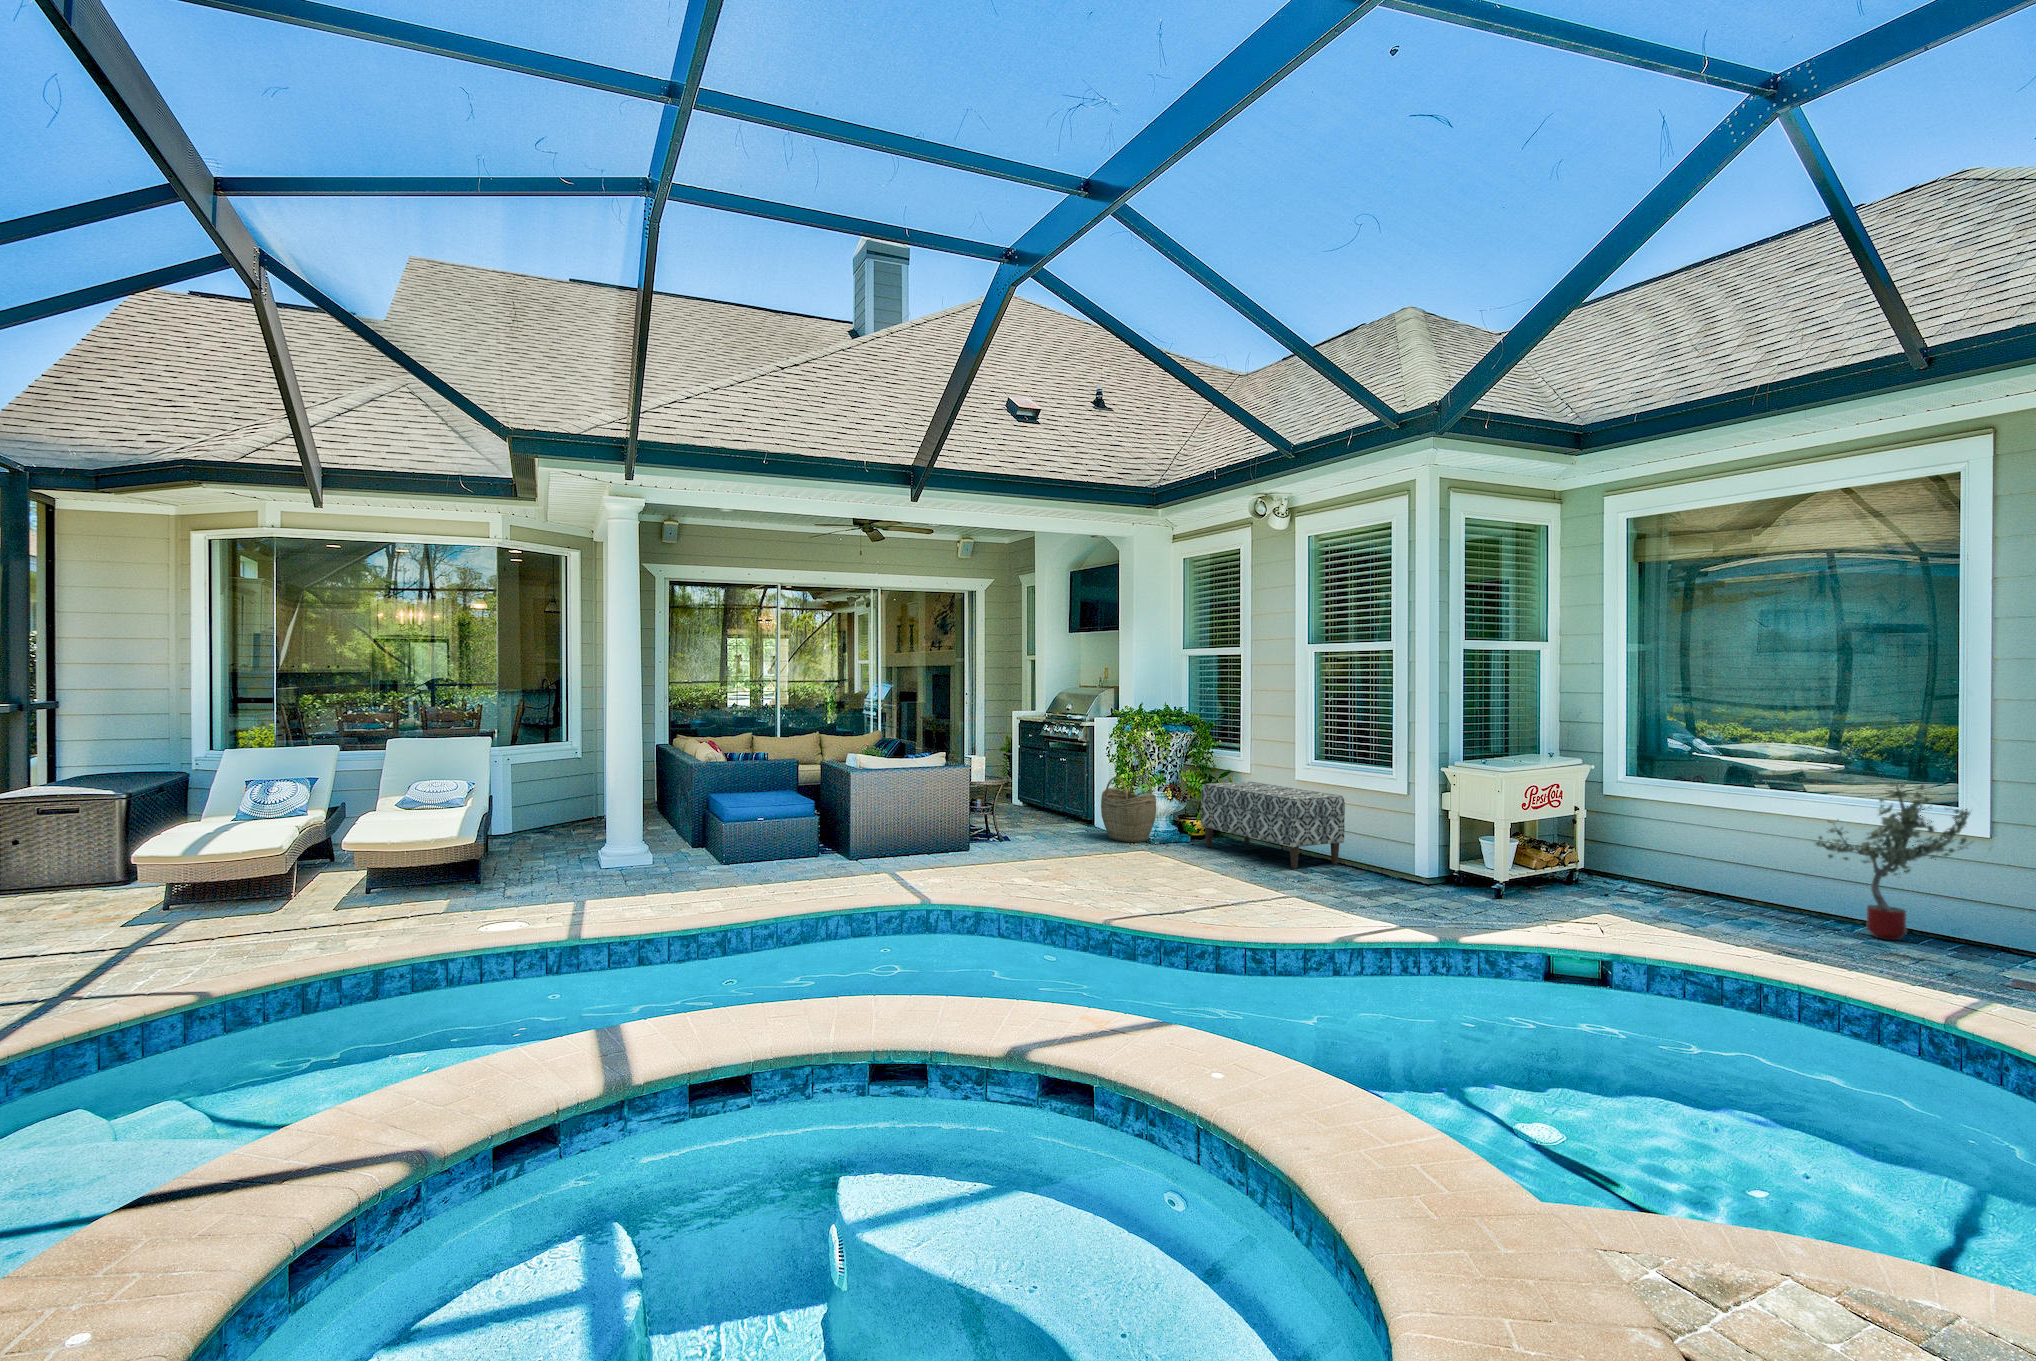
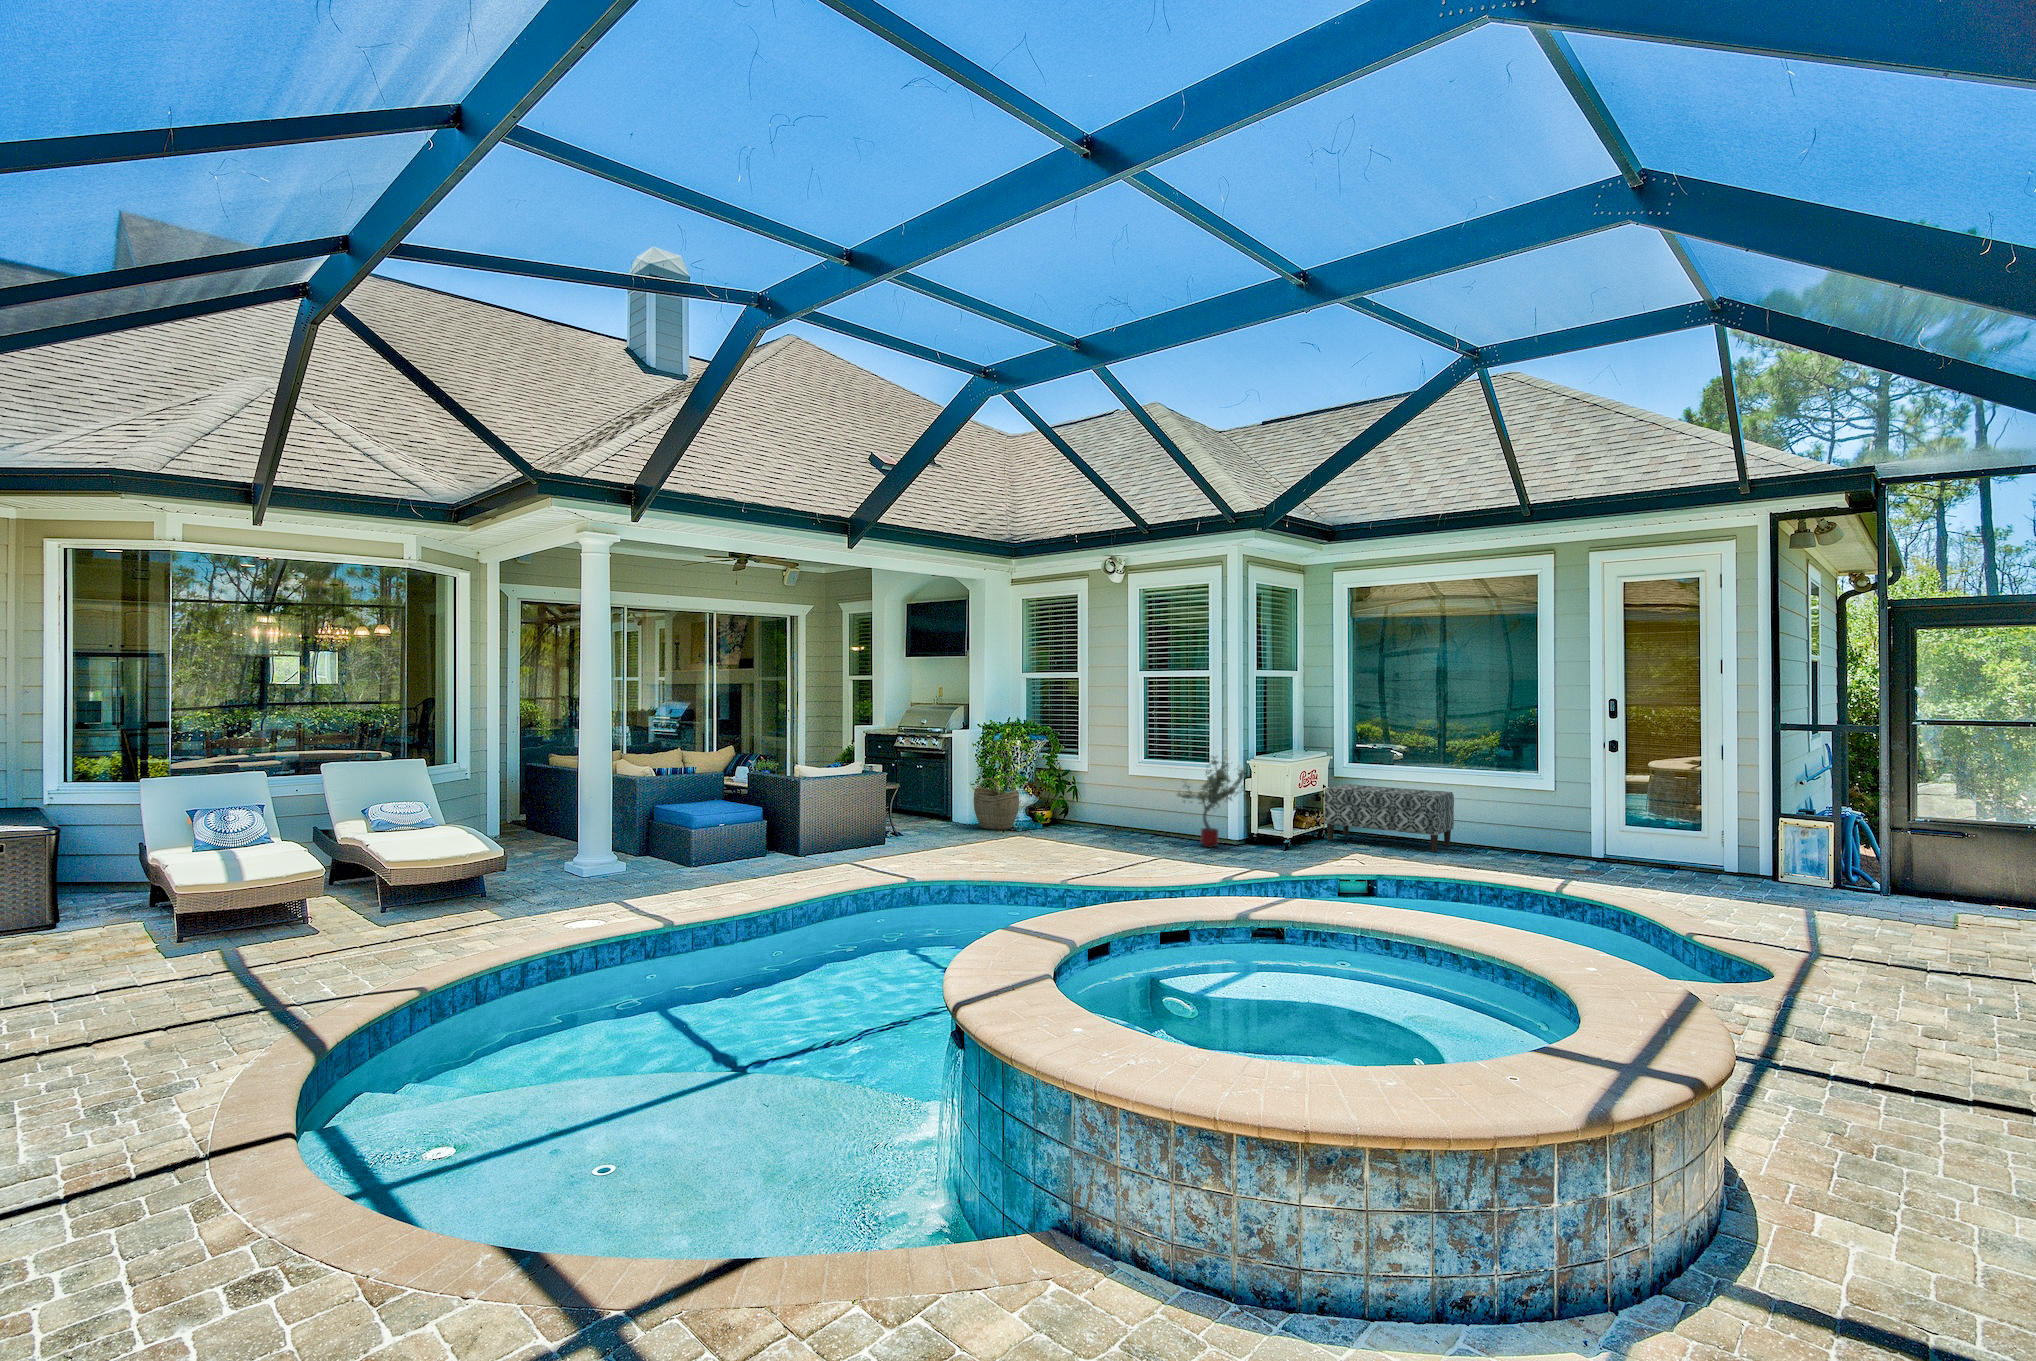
bench: present [1201,781,1345,869] -> present [1324,784,1454,852]
potted tree: present [1816,783,1970,940] -> present [1178,756,1245,847]

